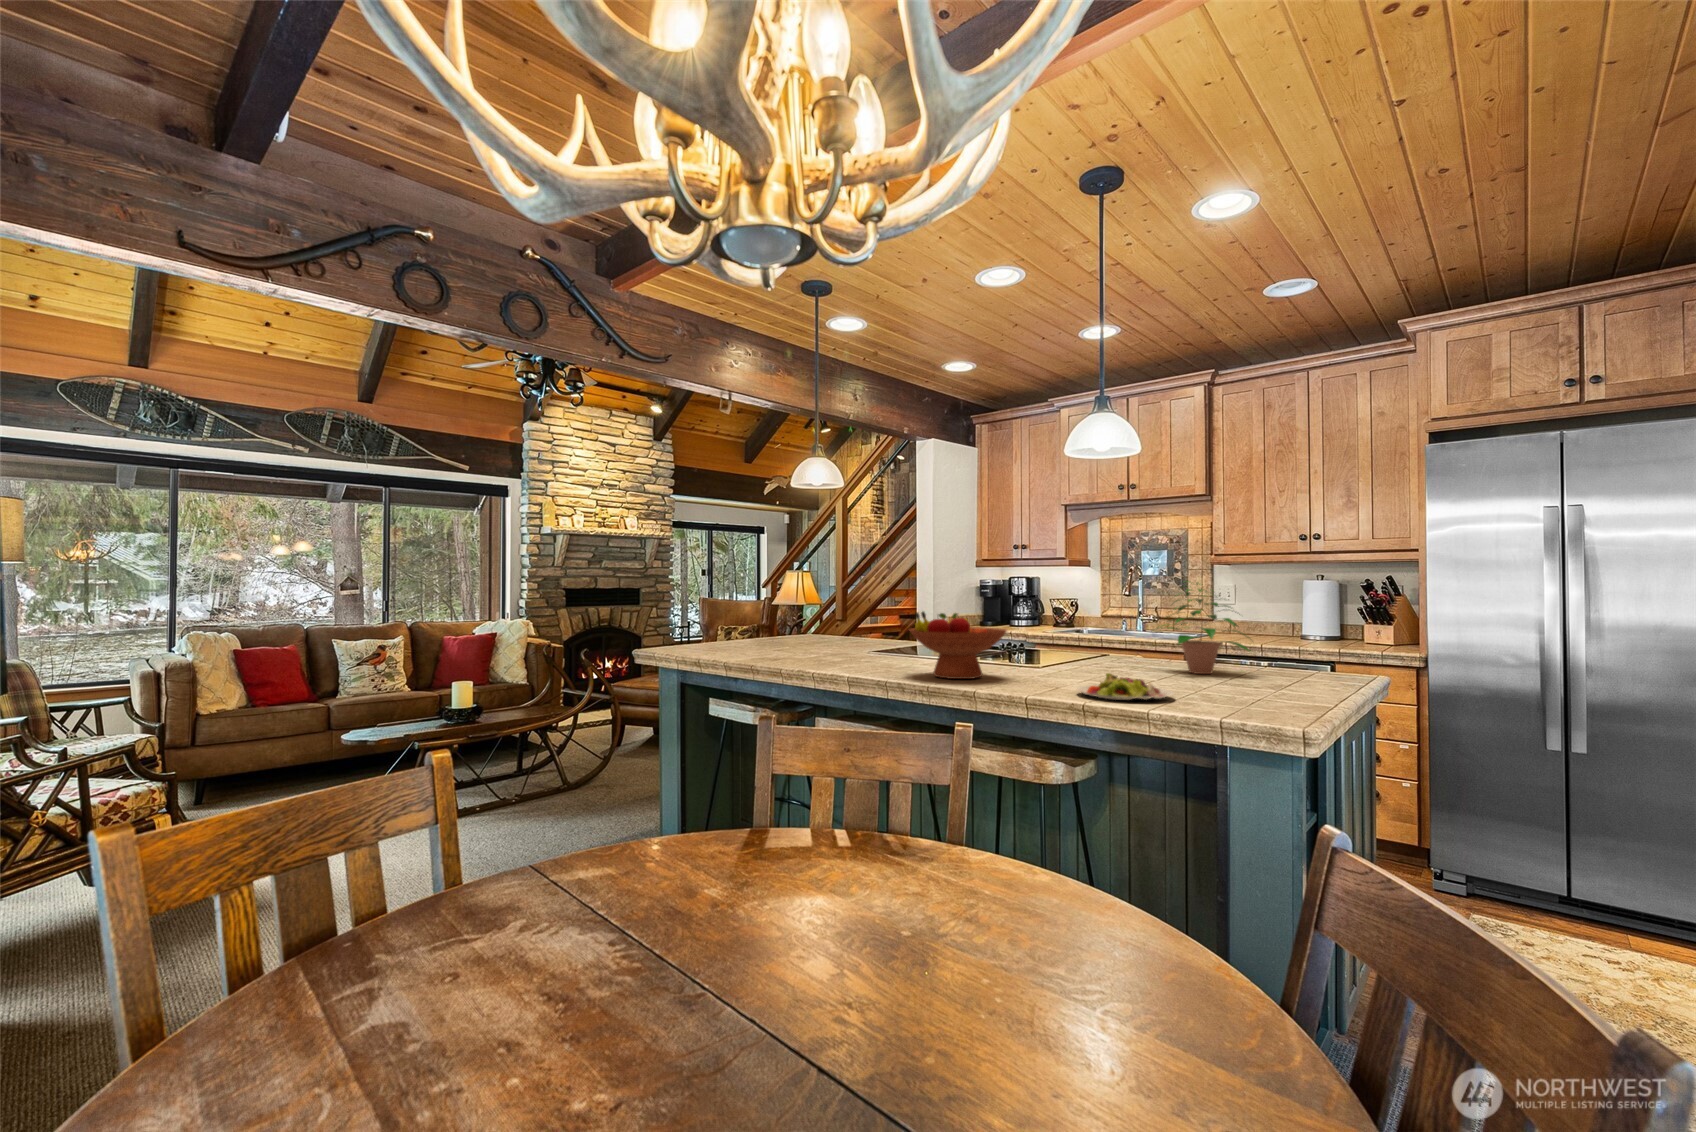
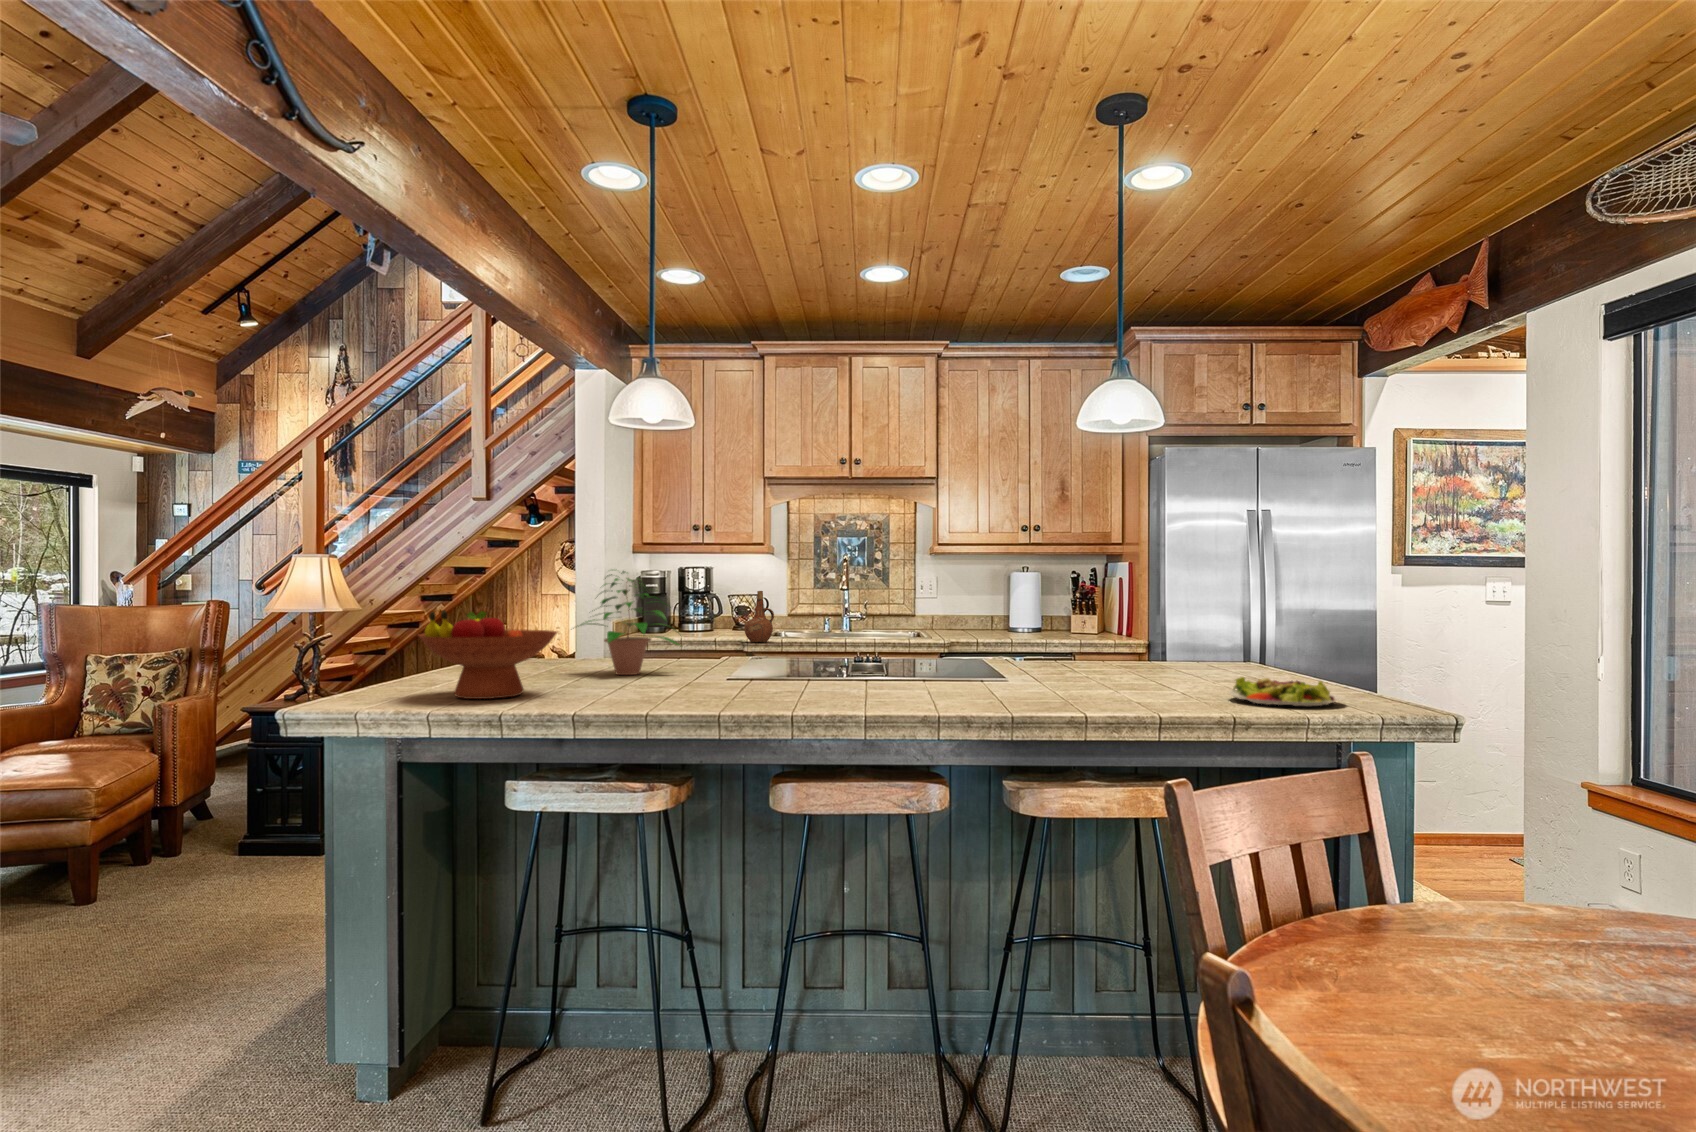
potted plant: present [1158,582,1248,674] -> present [581,571,680,675]
ceramic pitcher: none [1035,596,1060,636] -> present [744,591,774,642]
fruit bowl: present [909,612,1007,679] -> present [419,610,557,699]

